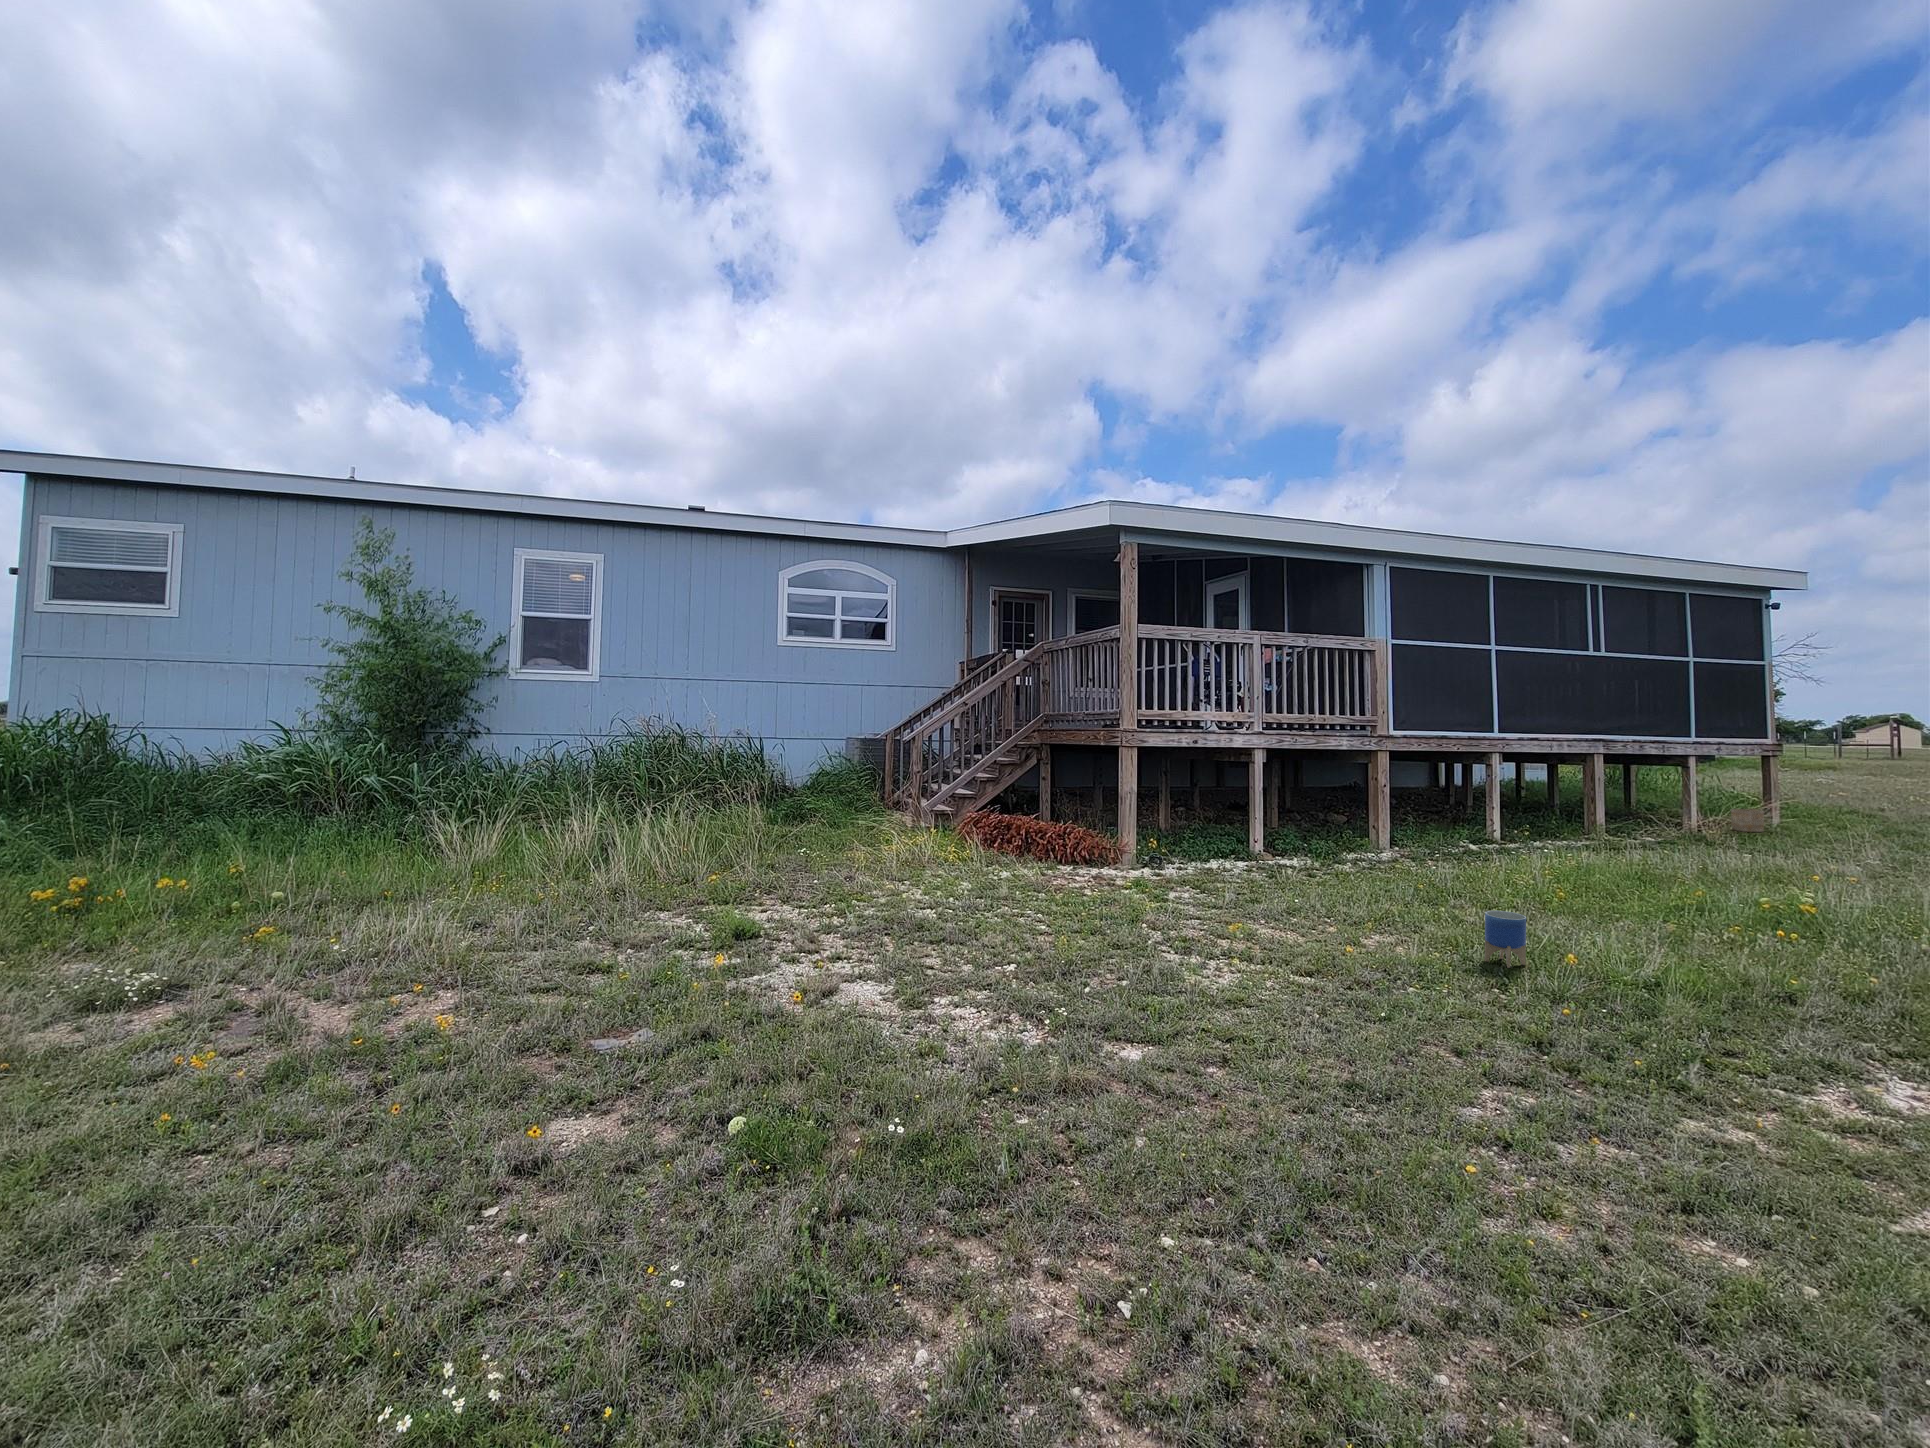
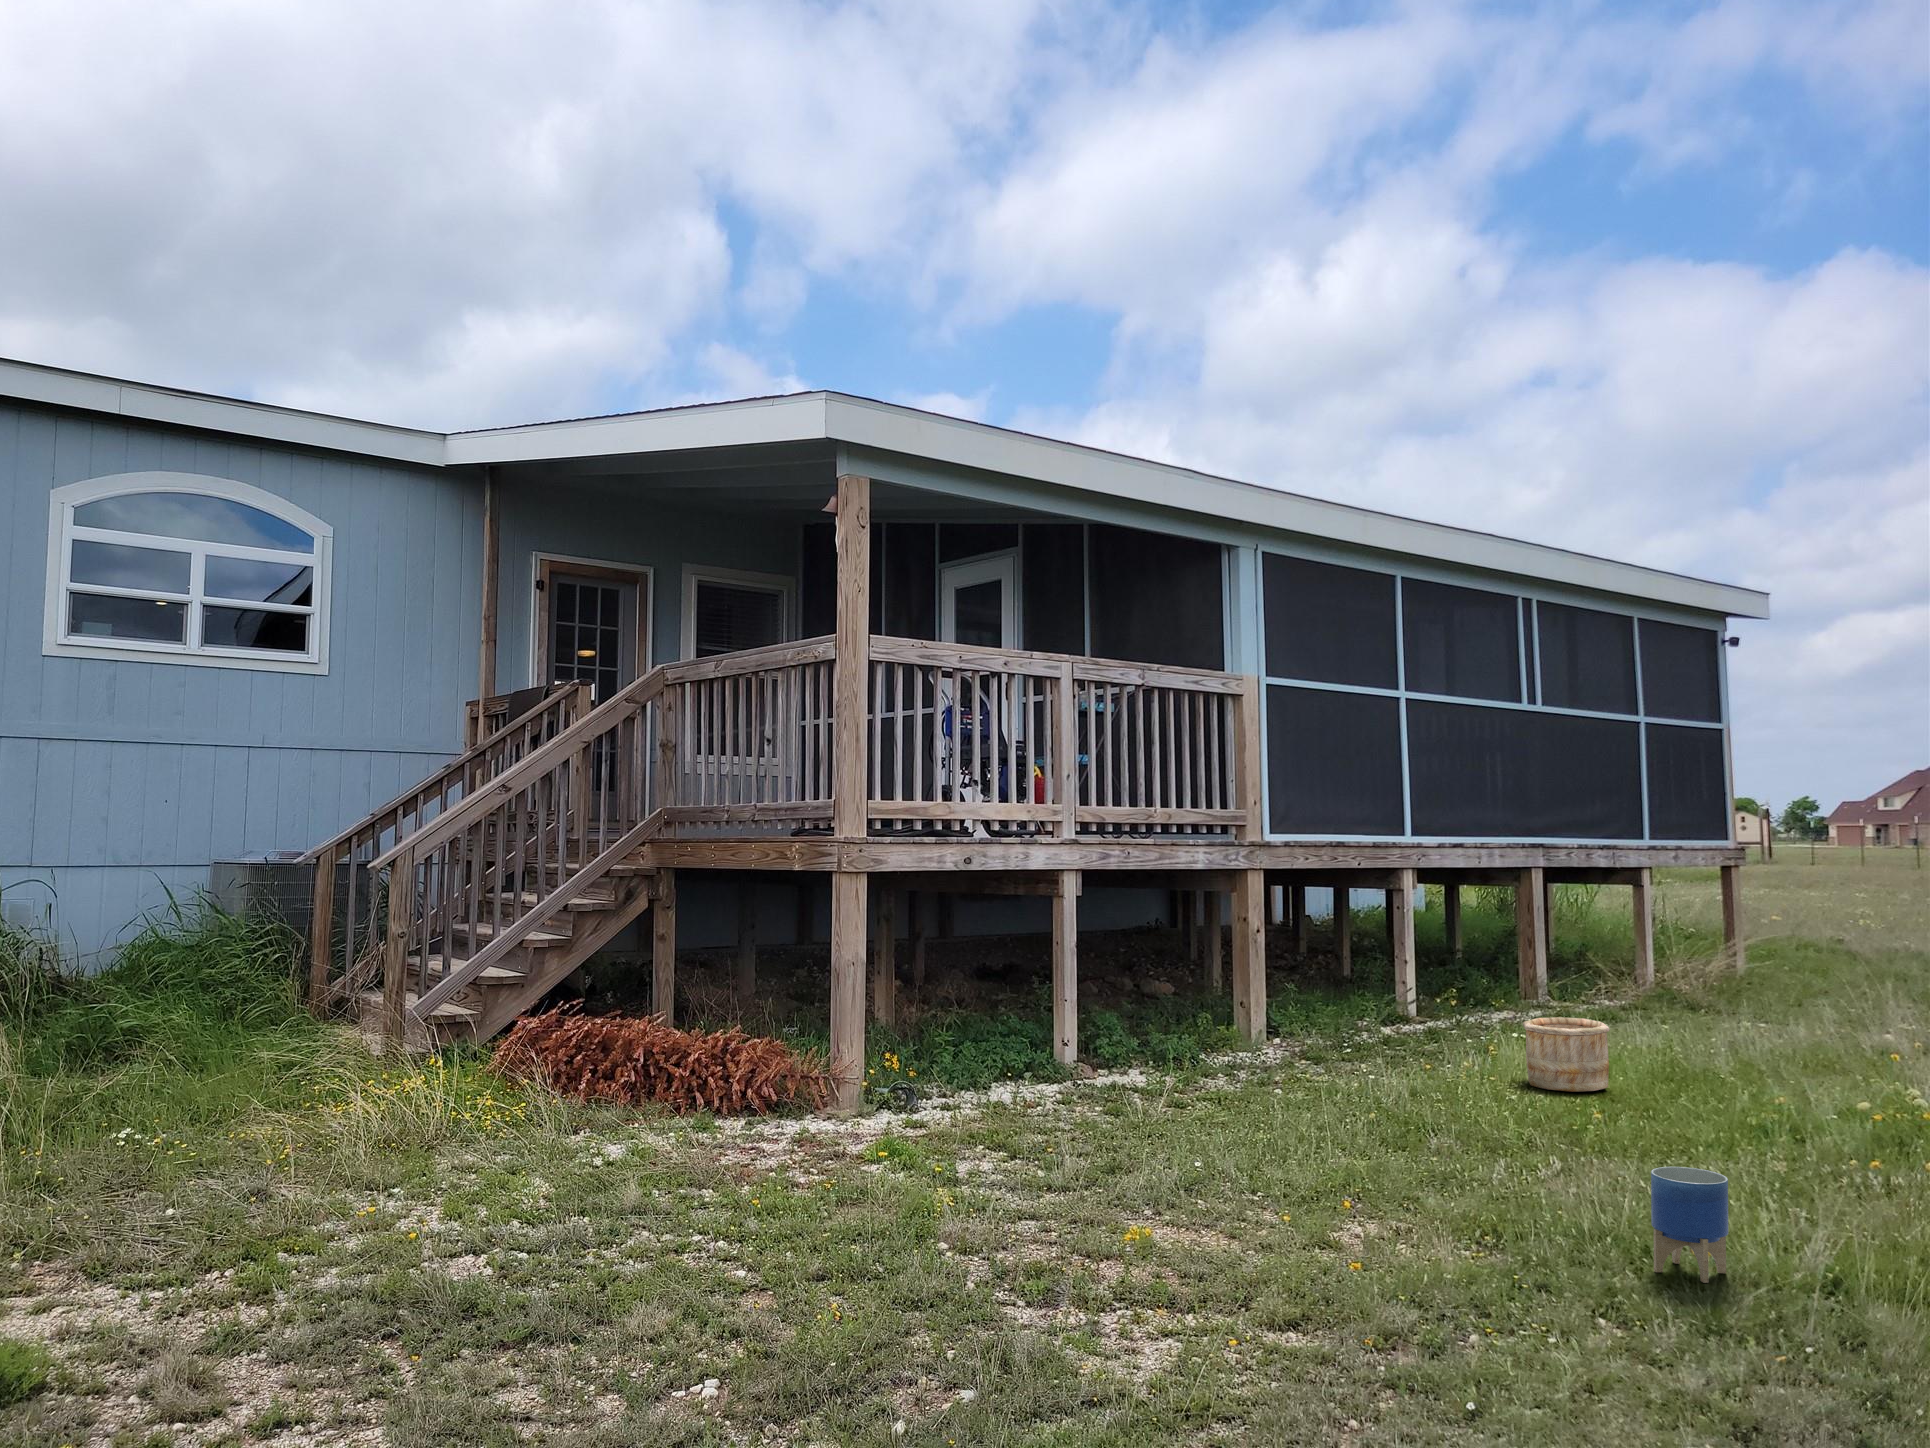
wooden bucket: present [1731,809,1764,832] -> present [1523,1017,1610,1092]

